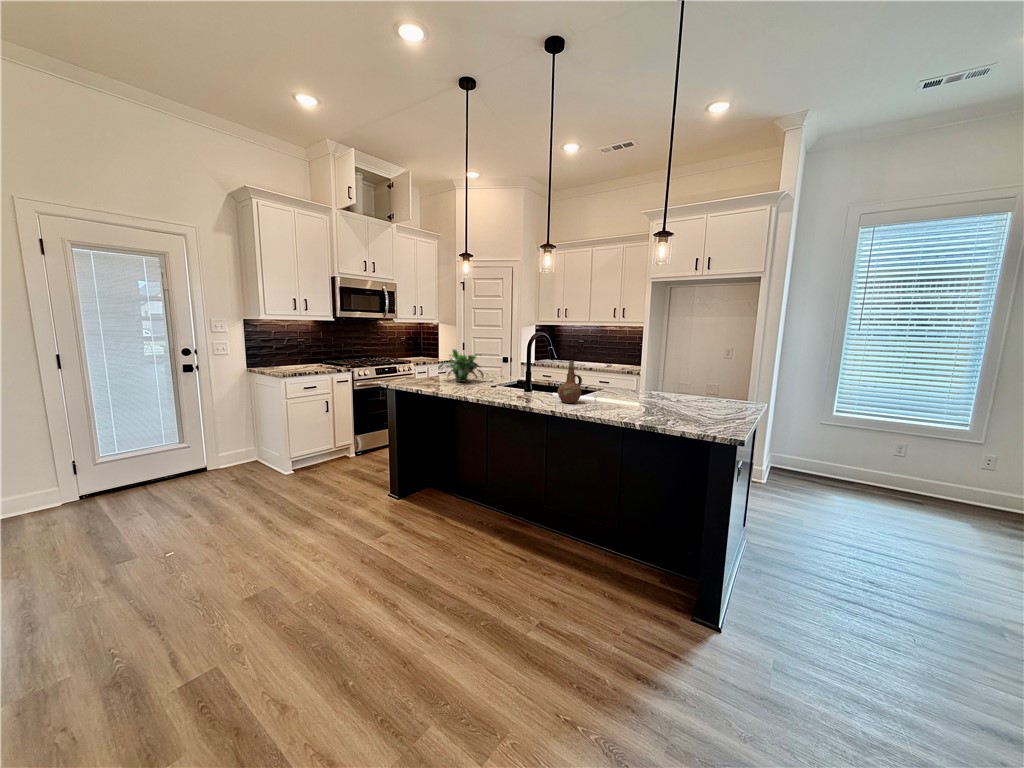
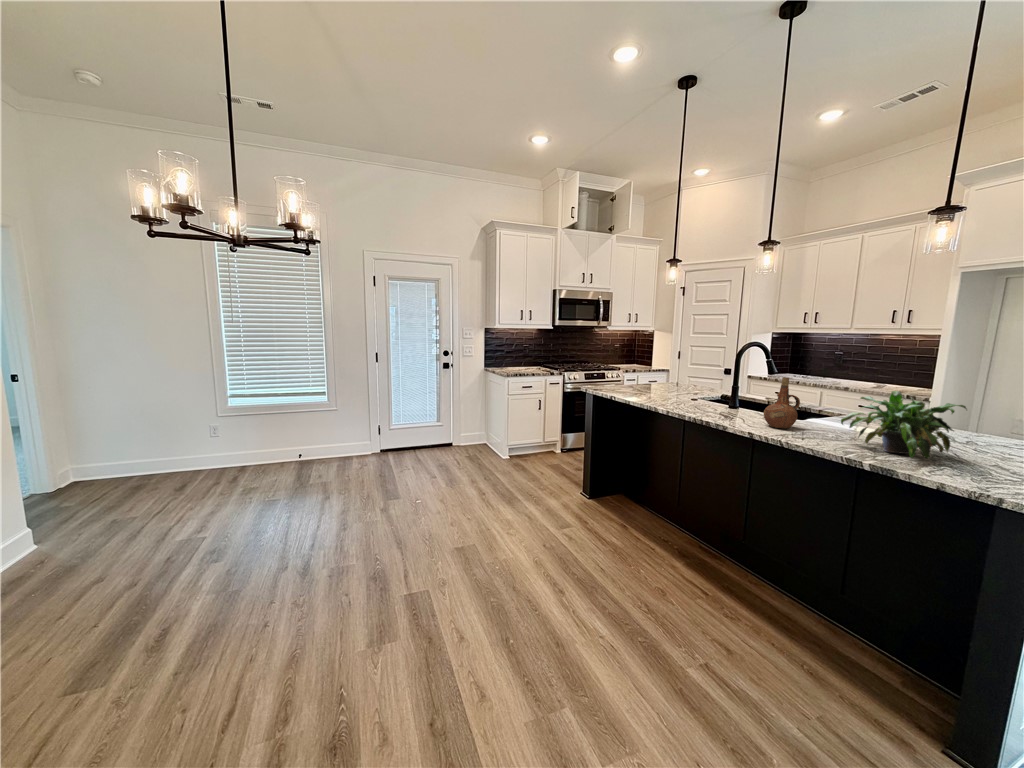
potted plant: present [438,349,484,382] -> present [841,391,966,459]

